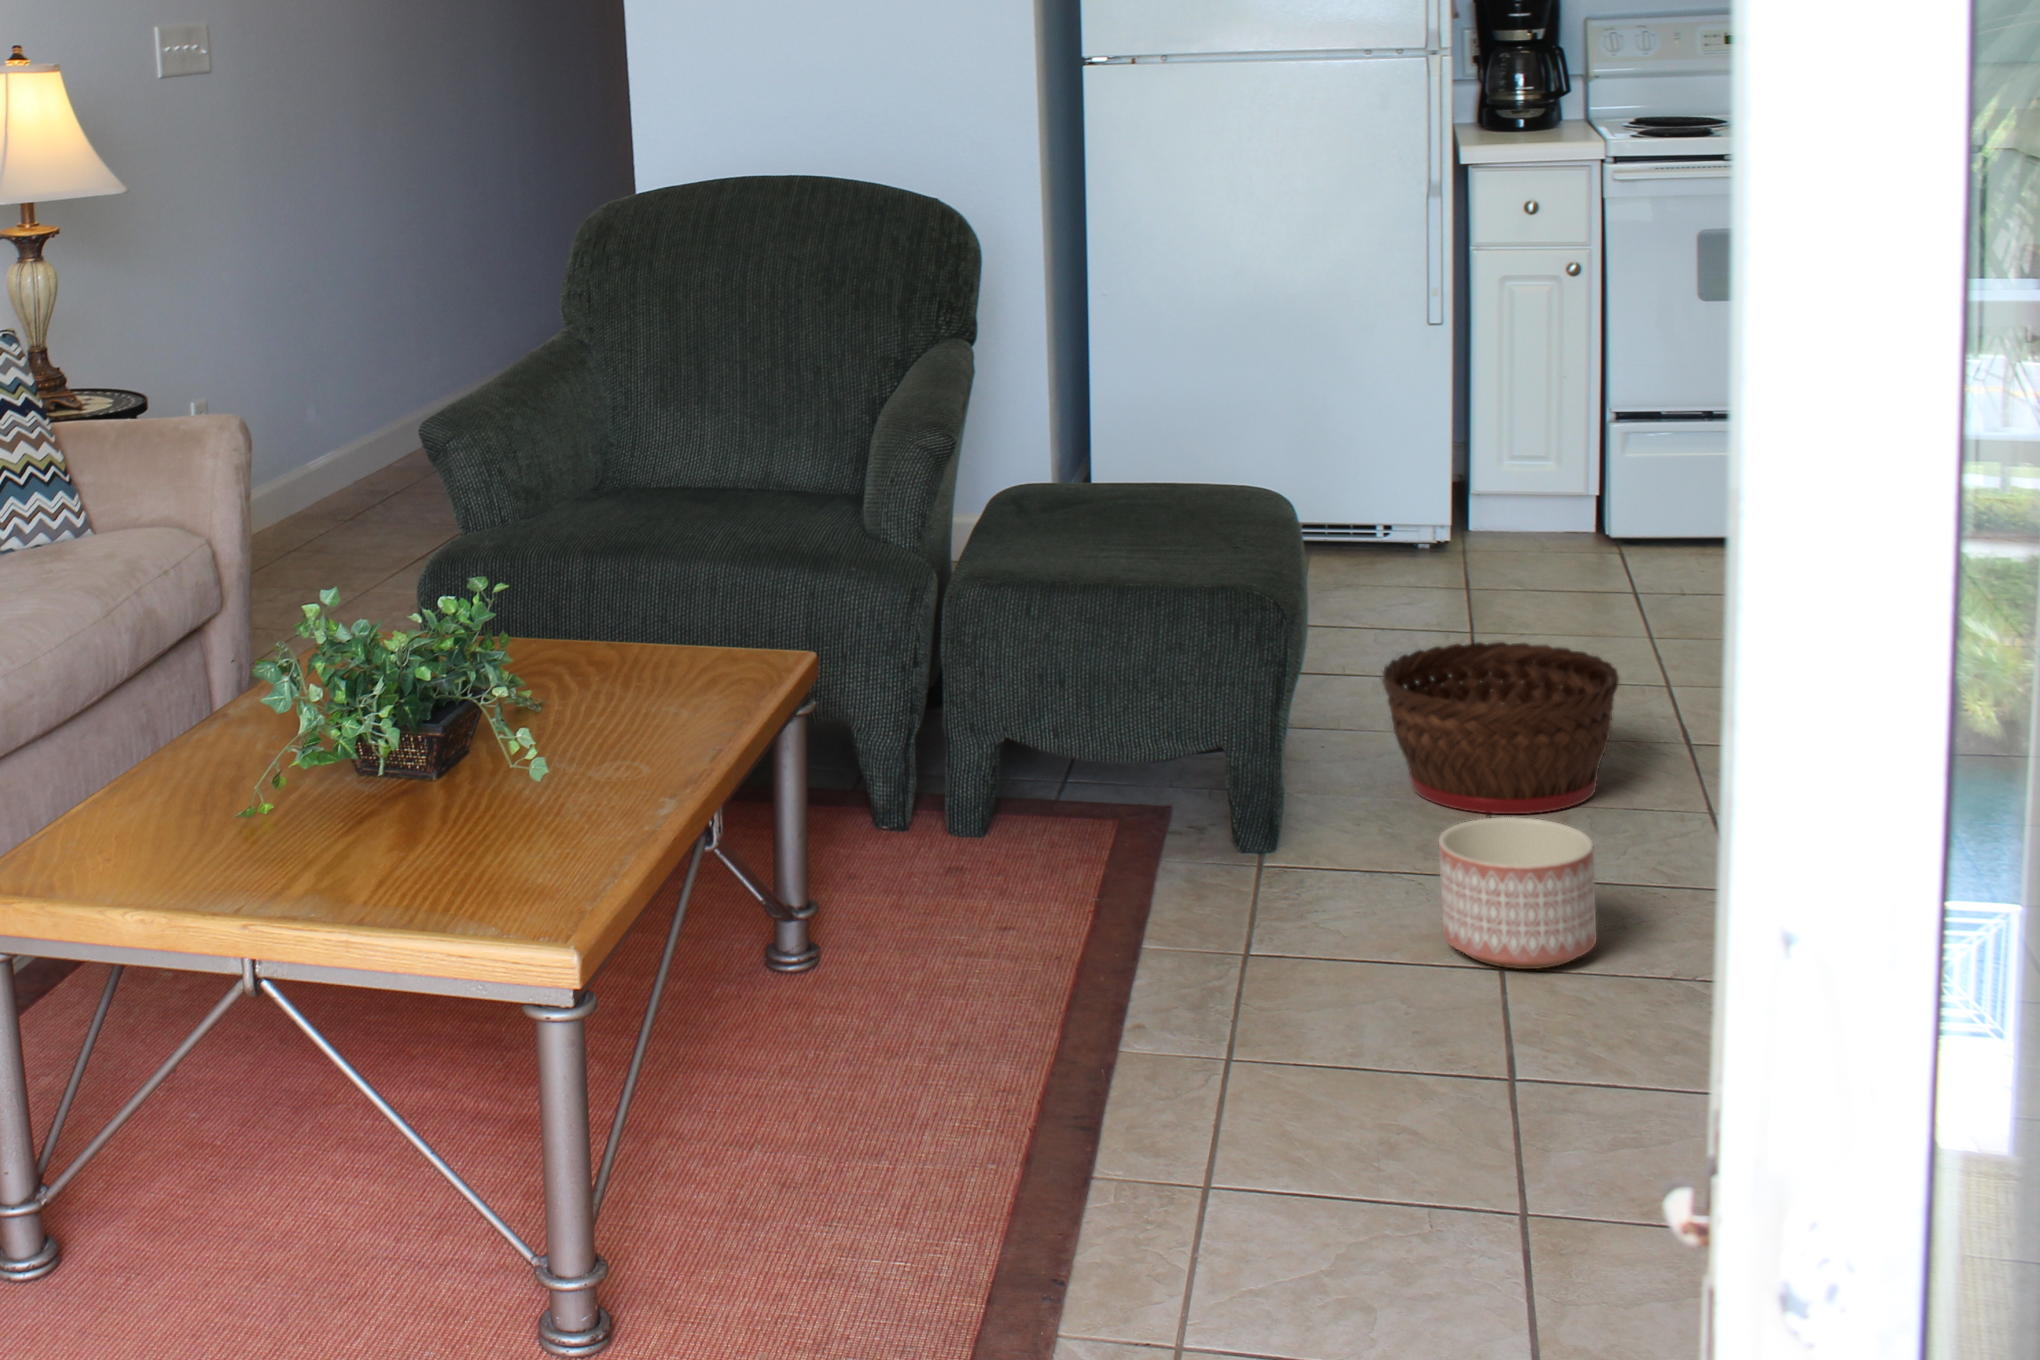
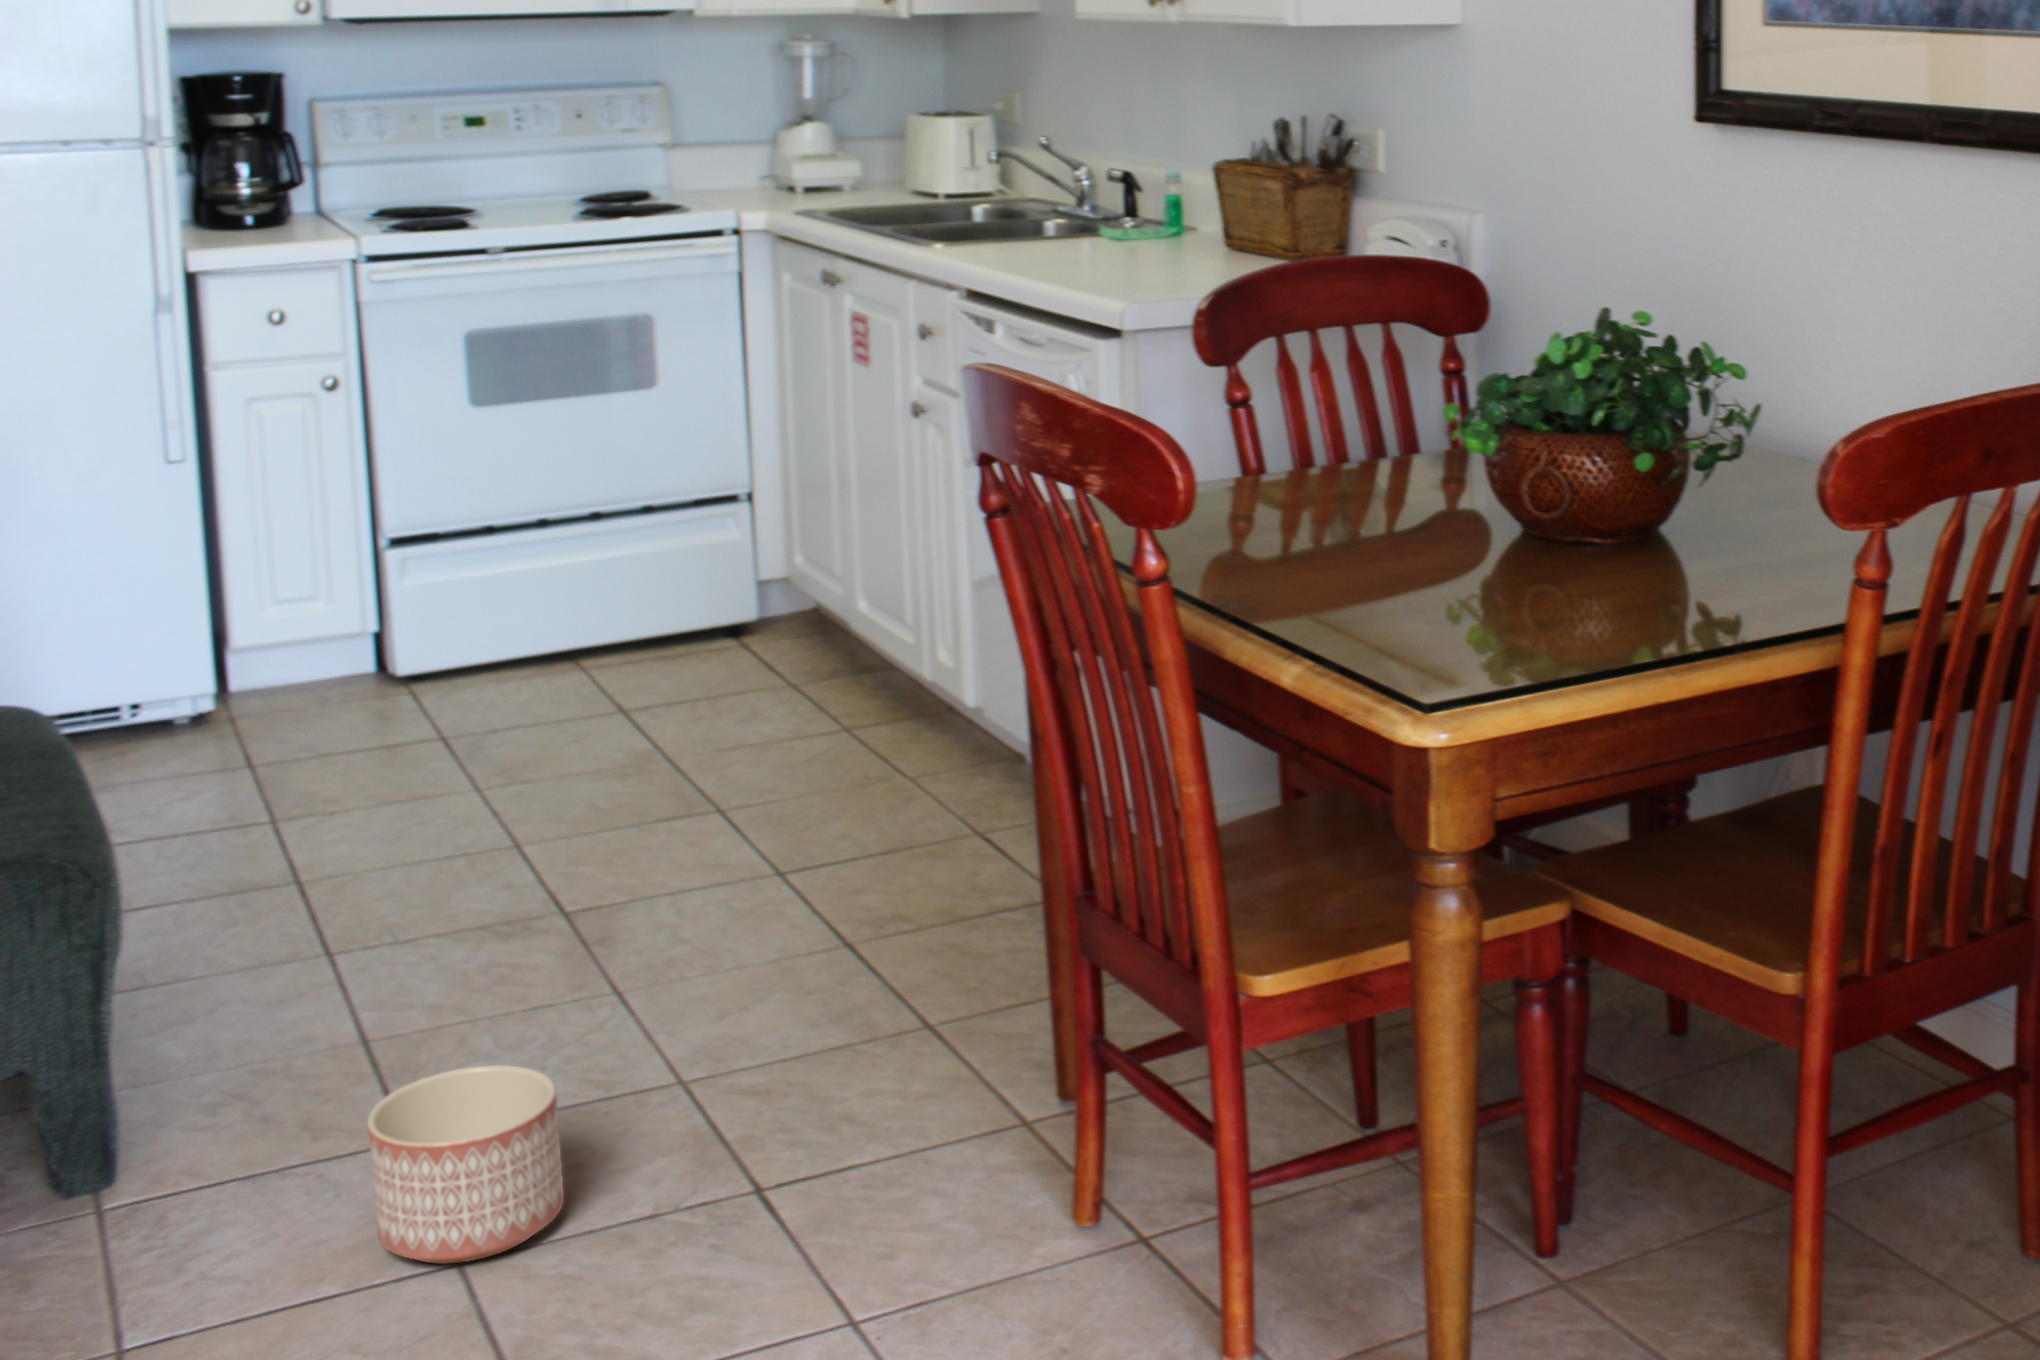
basket: present [1381,642,1619,814] -> none [216,835,507,1060]

